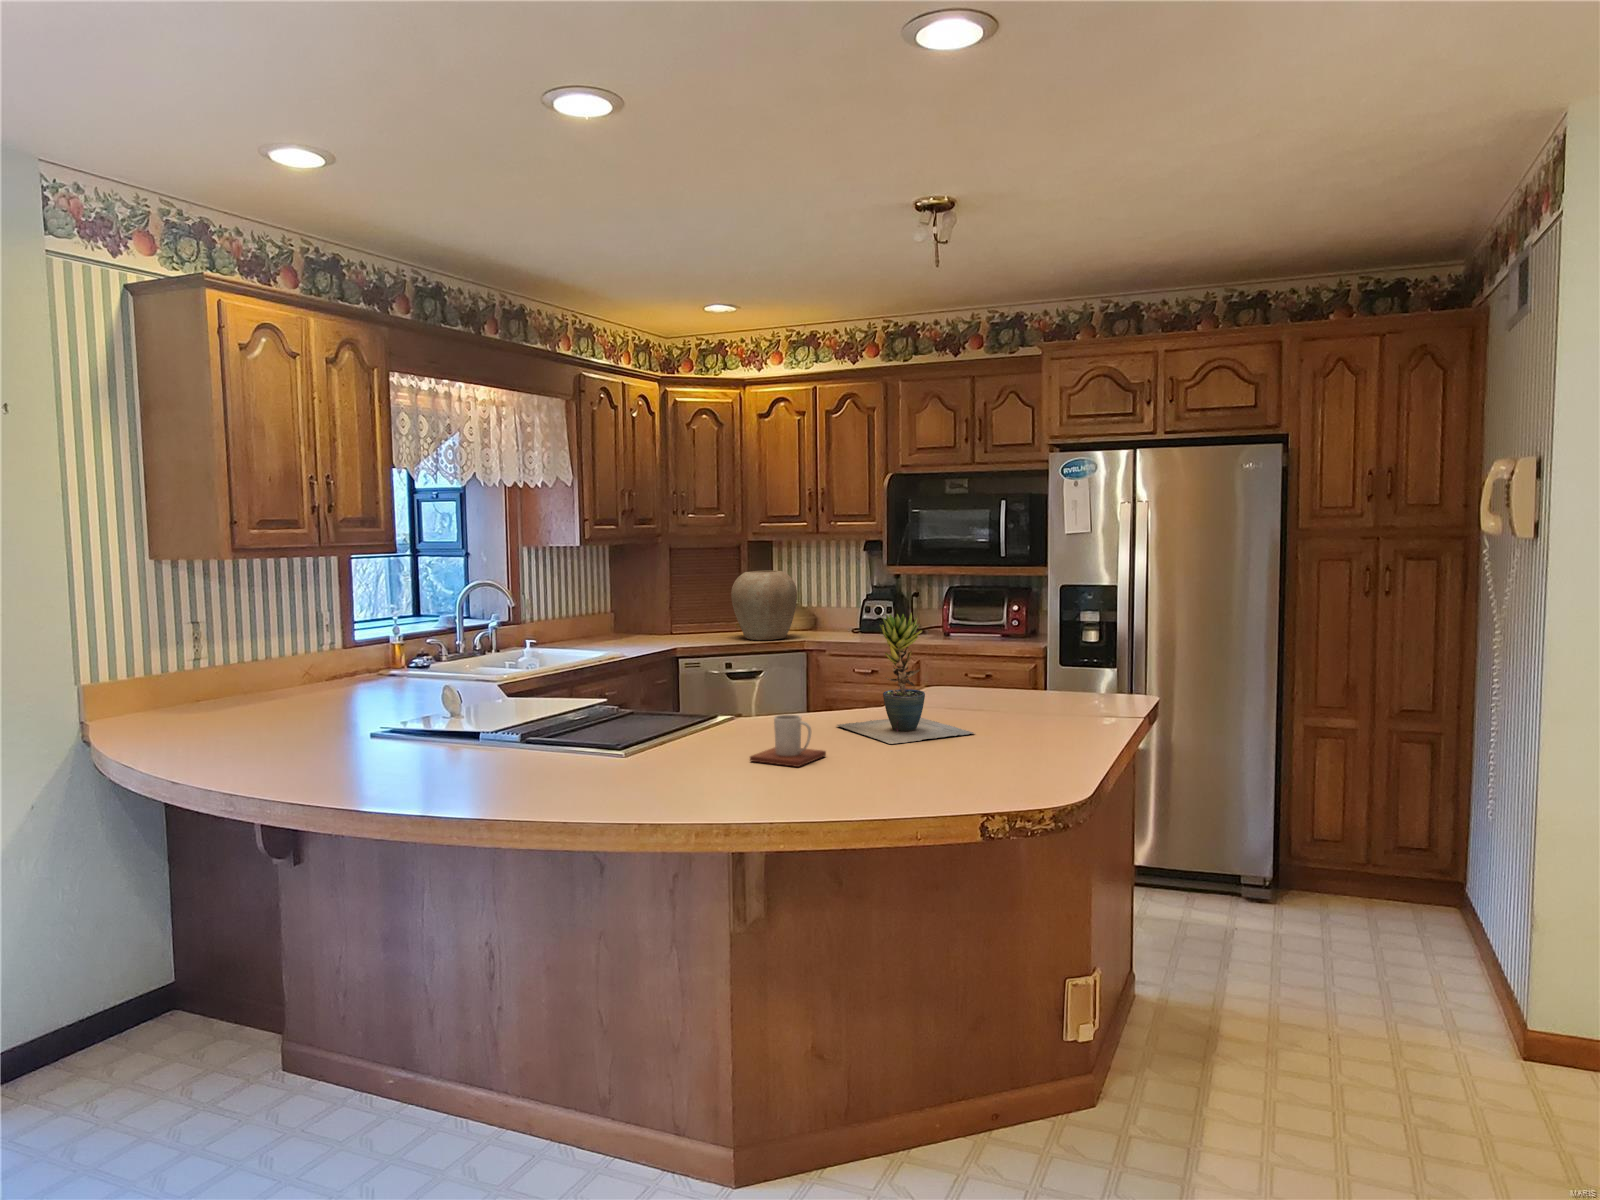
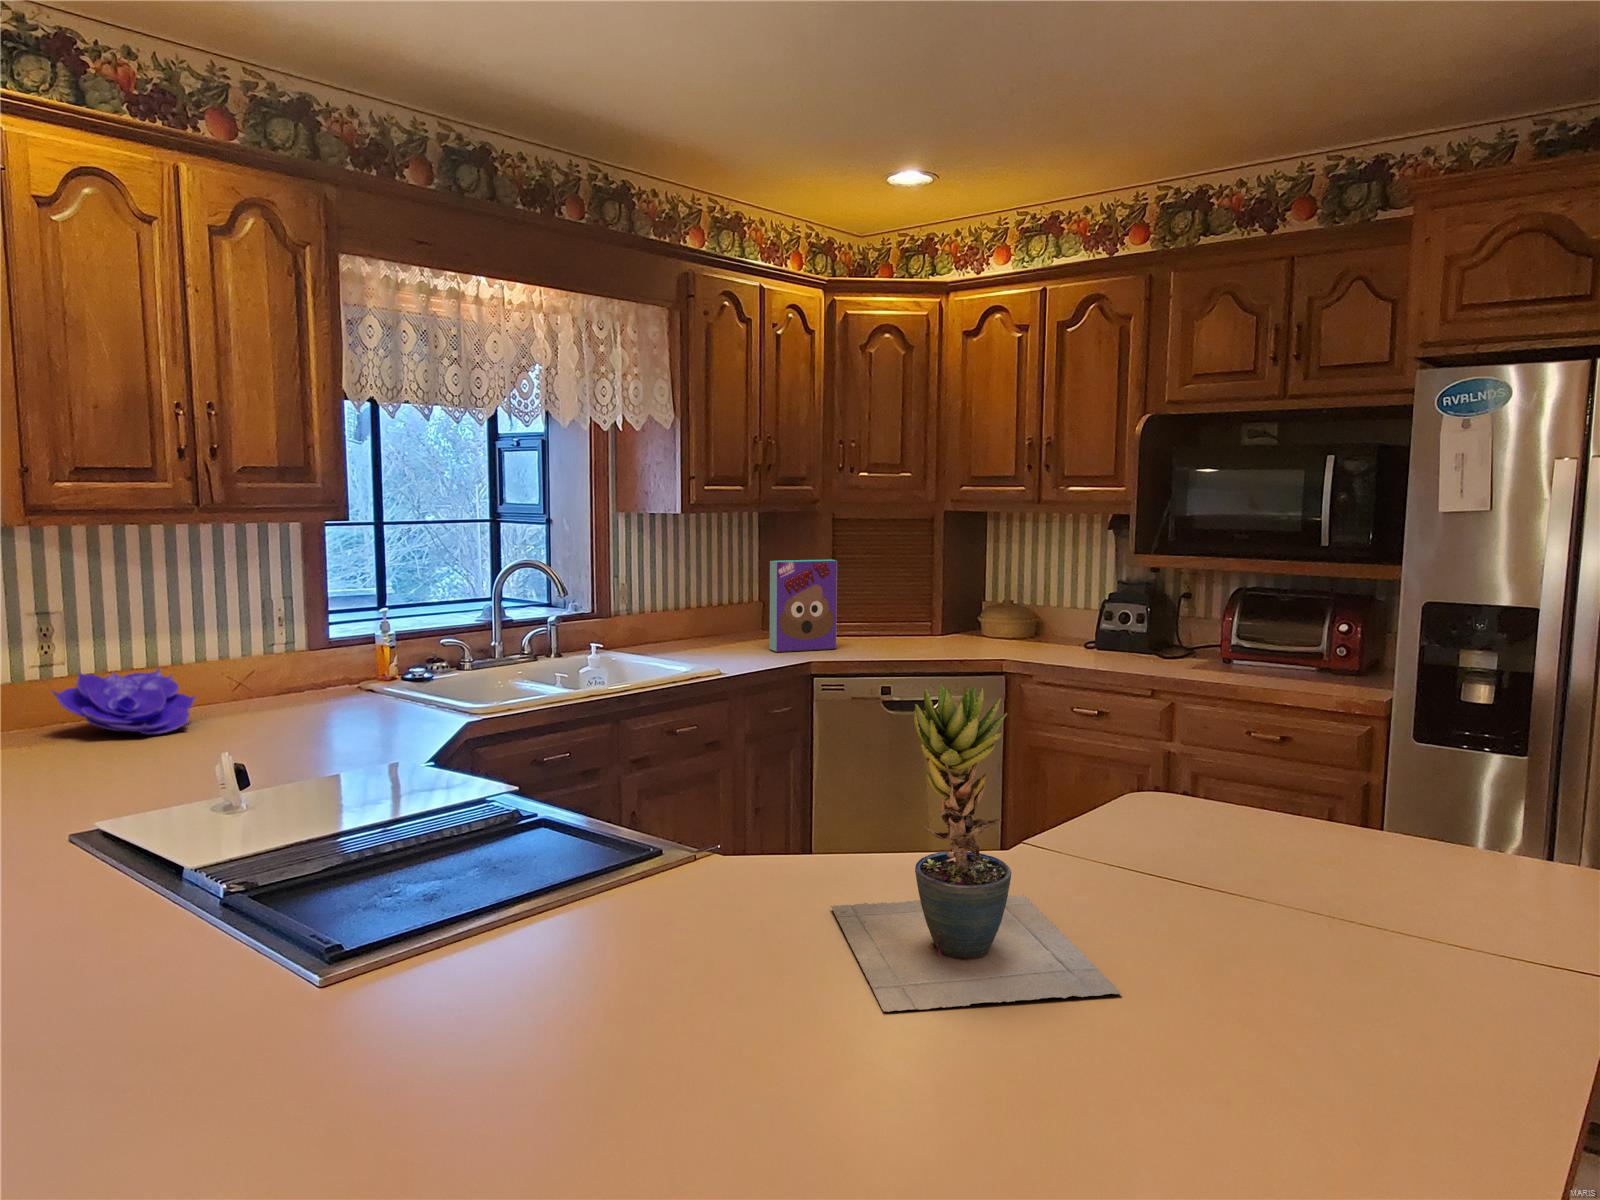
vase: present [731,571,797,640] -> none [900,555,996,656]
cereal box: none [640,577,688,645] -> present [770,560,837,652]
decorative bowl: none [232,663,328,705] -> present [52,669,196,734]
mug: present [750,715,826,767] -> none [497,931,687,1095]

